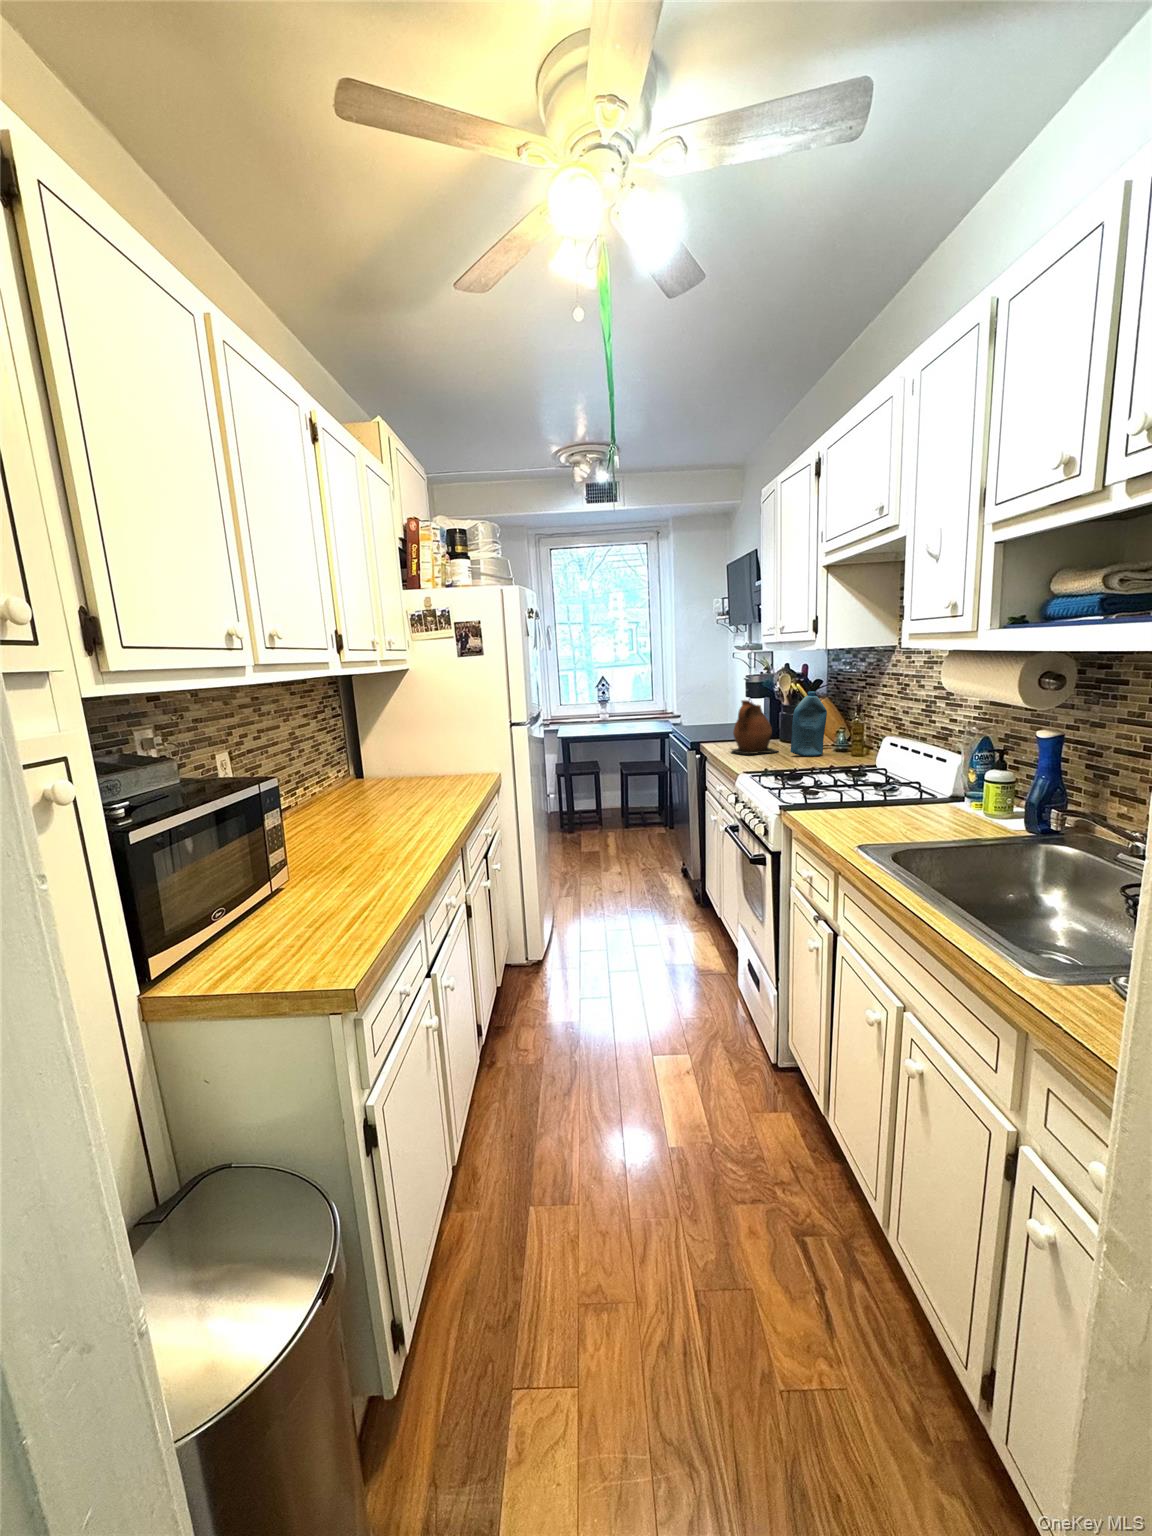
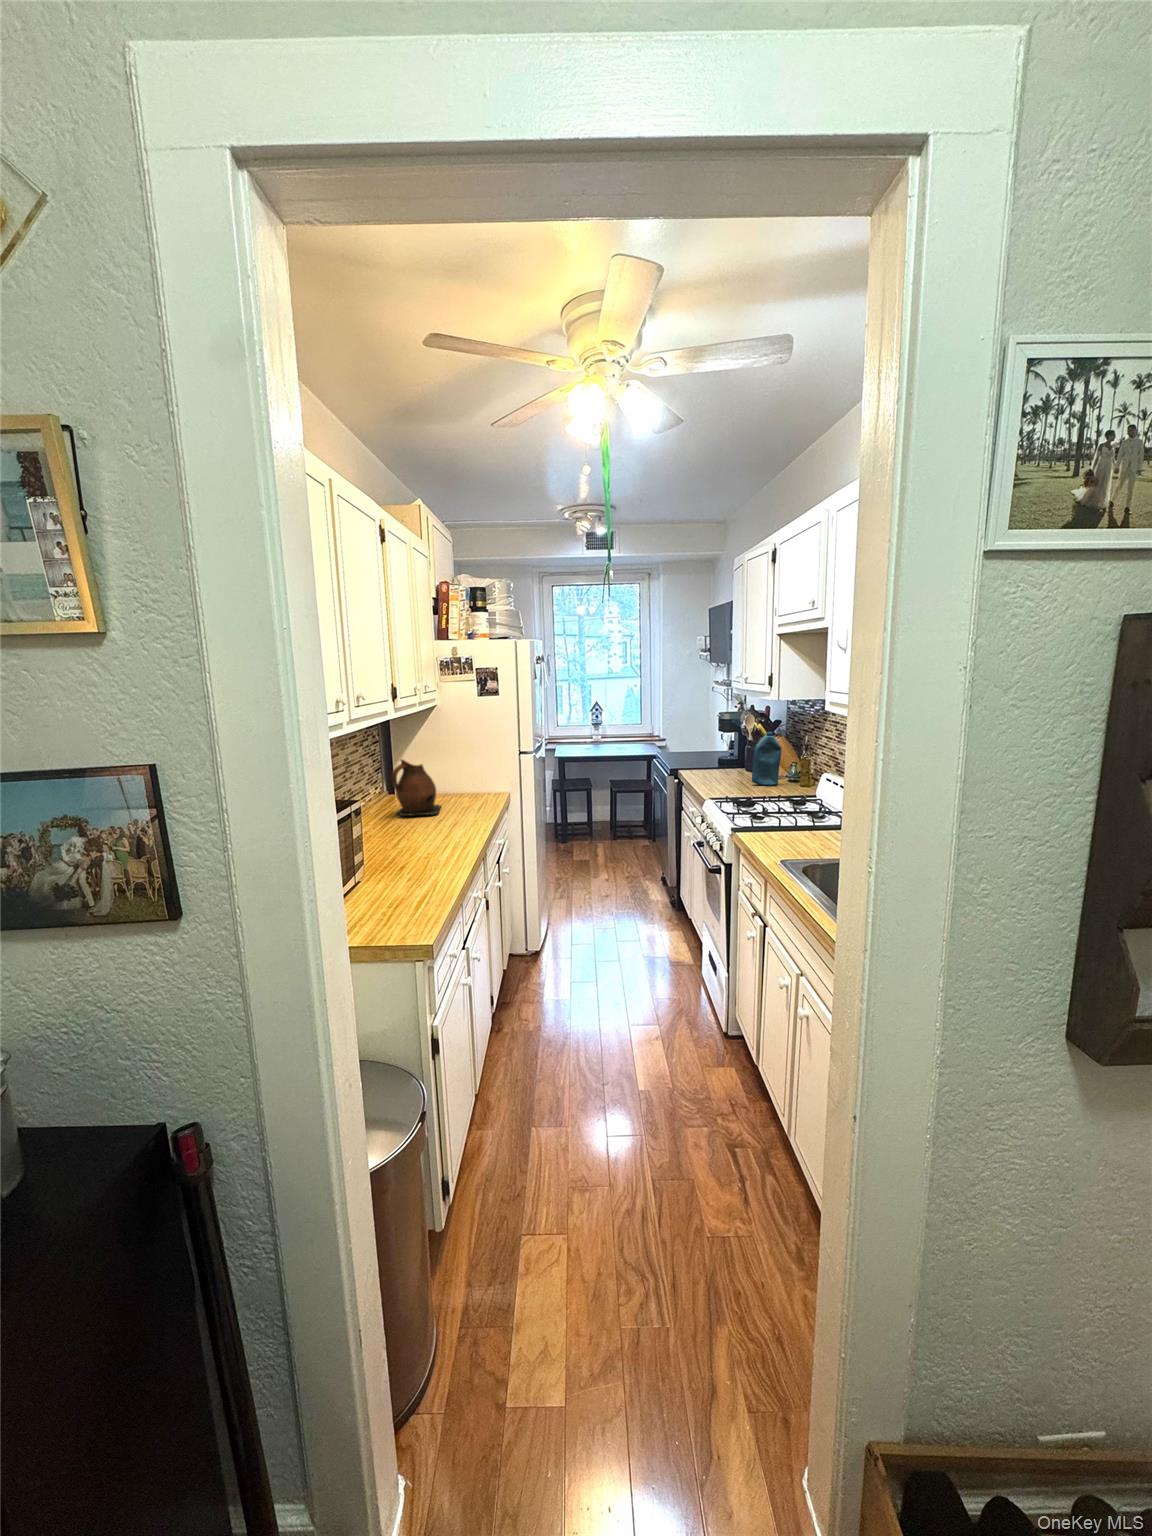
ceramic pitcher: present [732,700,777,754] -> present [391,759,441,816]

